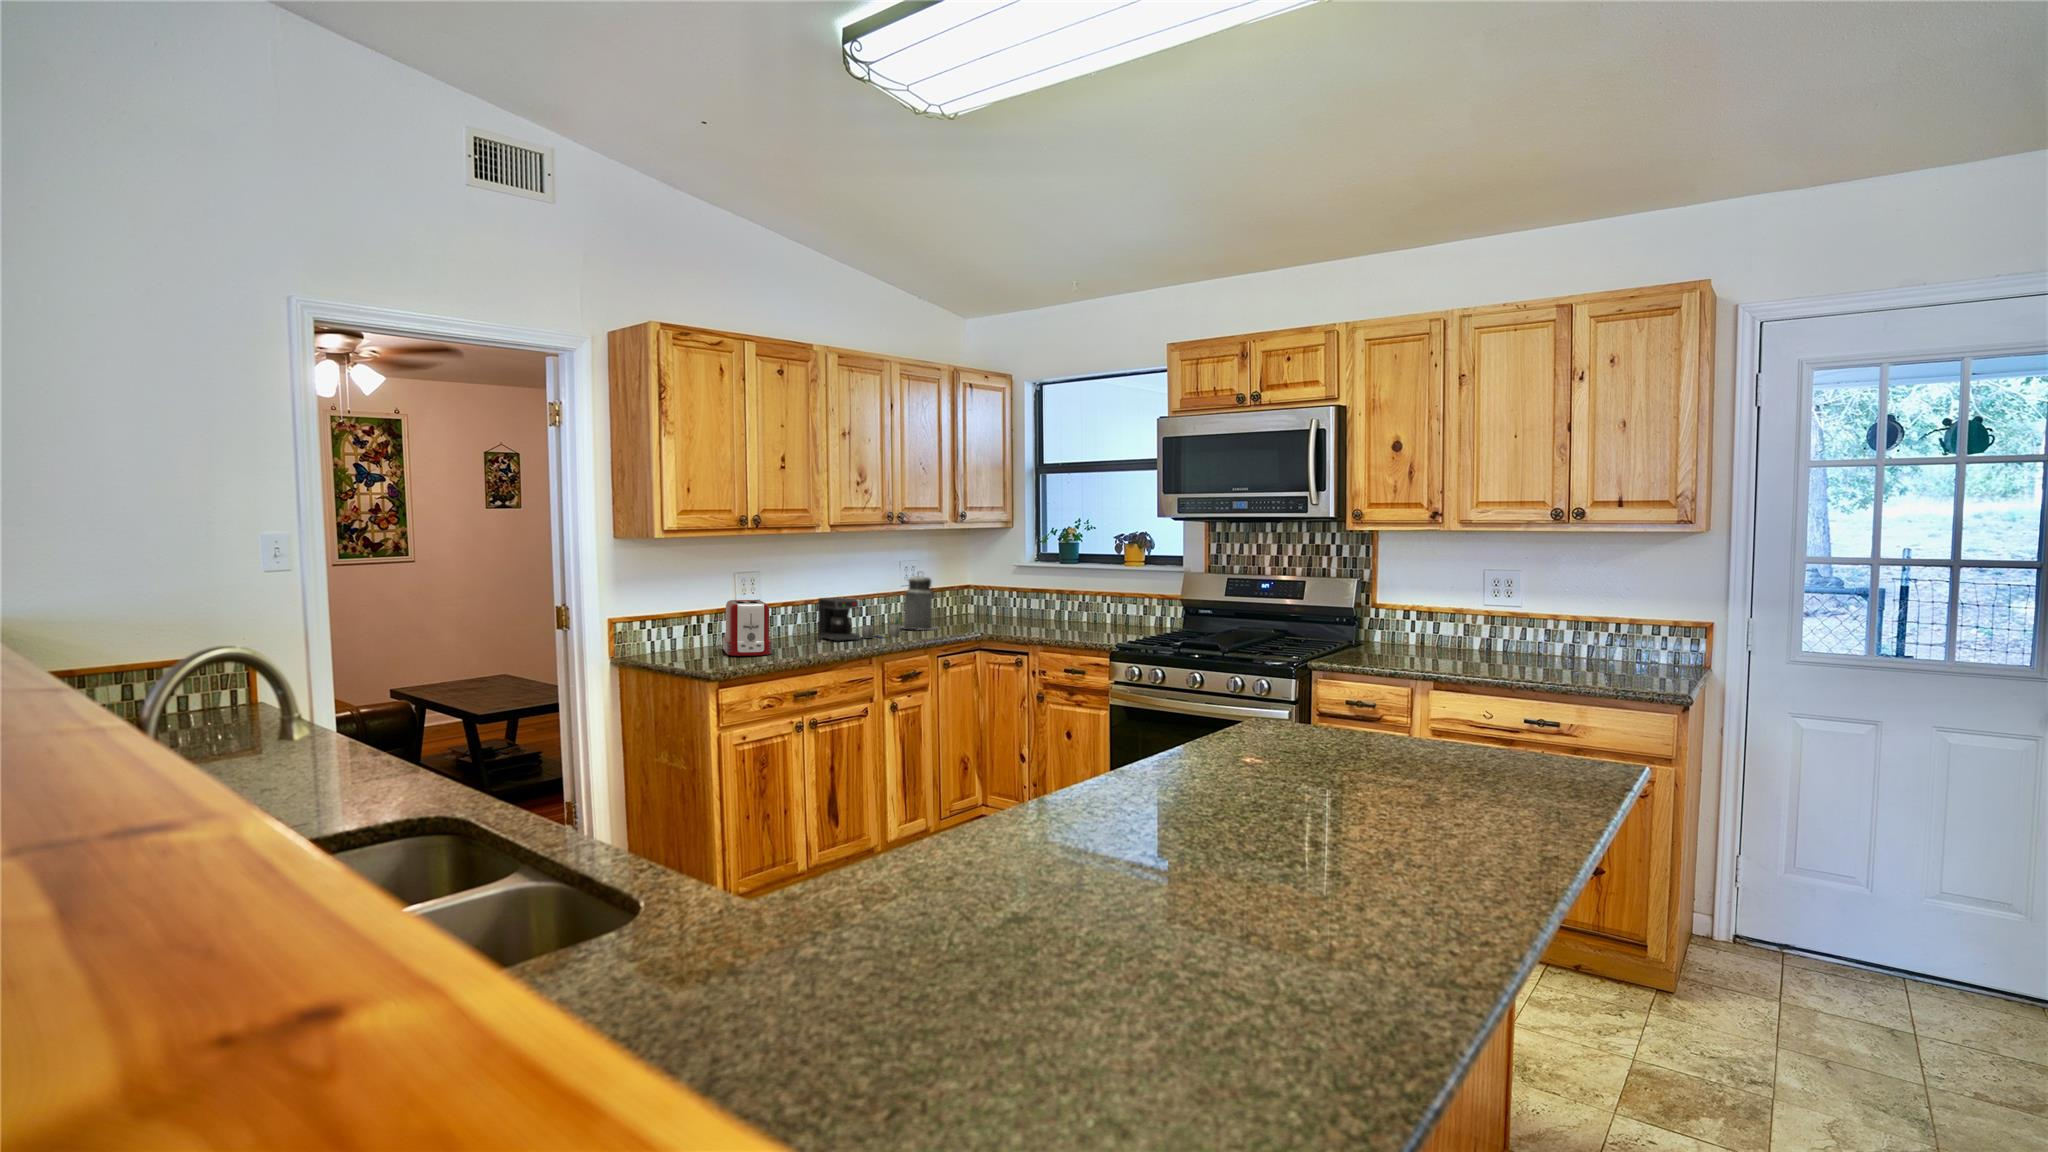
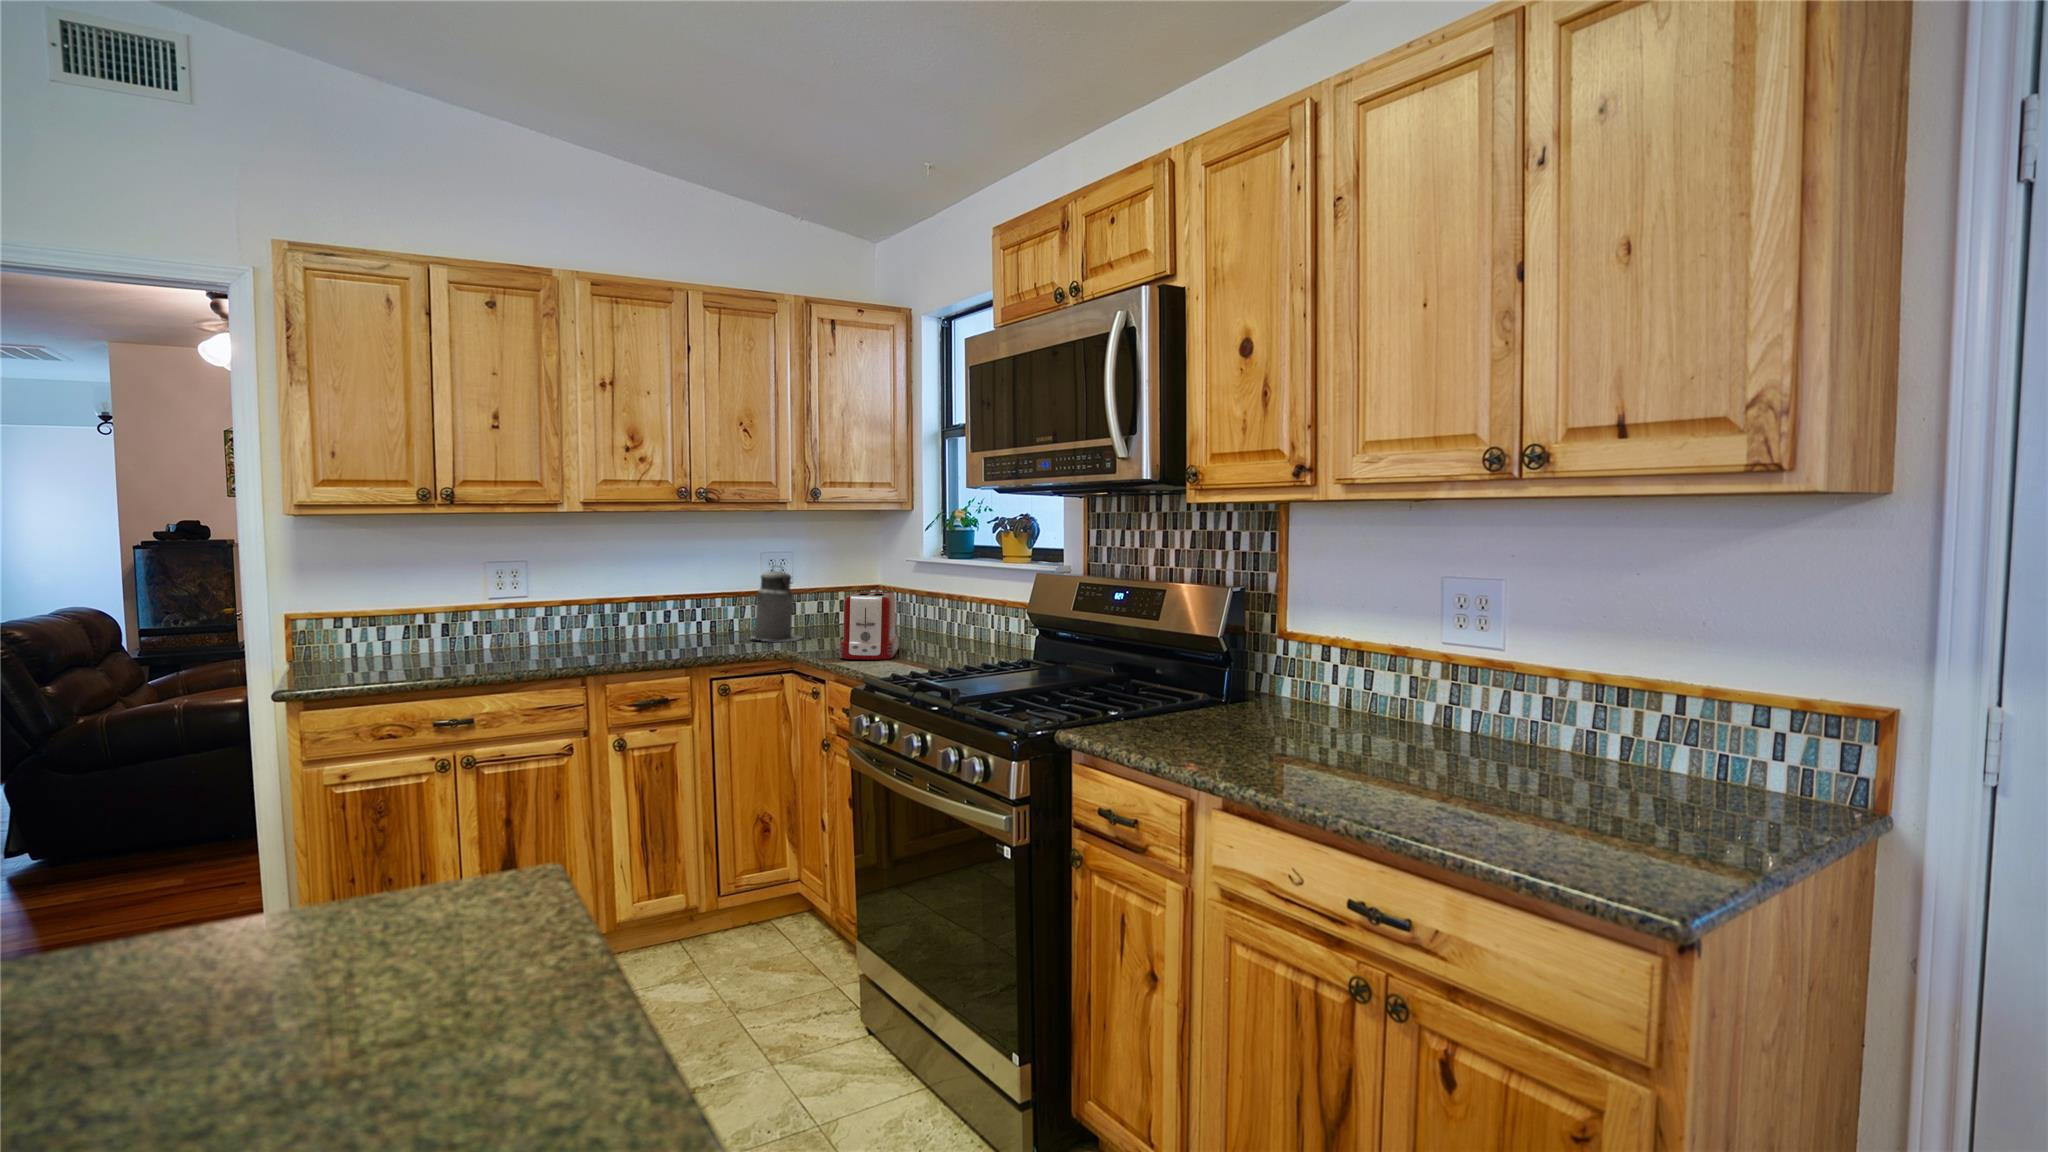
coffee maker: present [818,597,902,641] -> none [611,596,722,652]
toaster: present [722,600,773,656] -> present [839,592,899,660]

